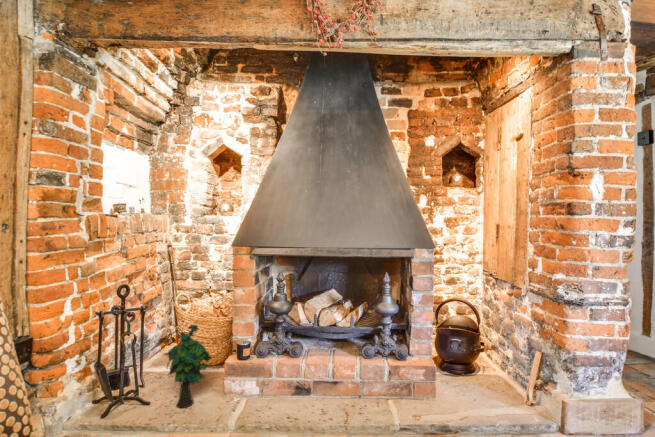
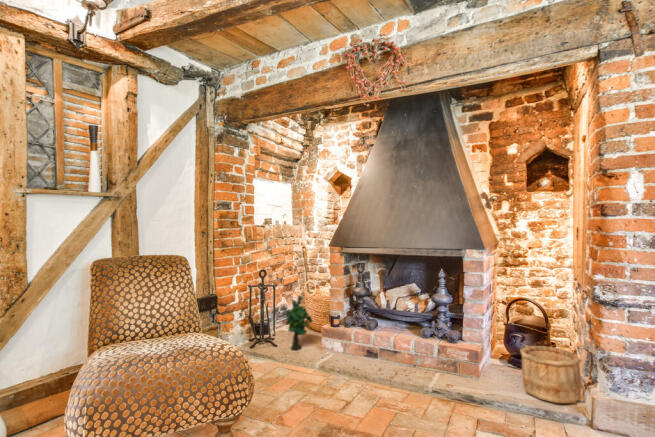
wooden bucket: none [472,348,530,409] -> present [520,346,581,403]

